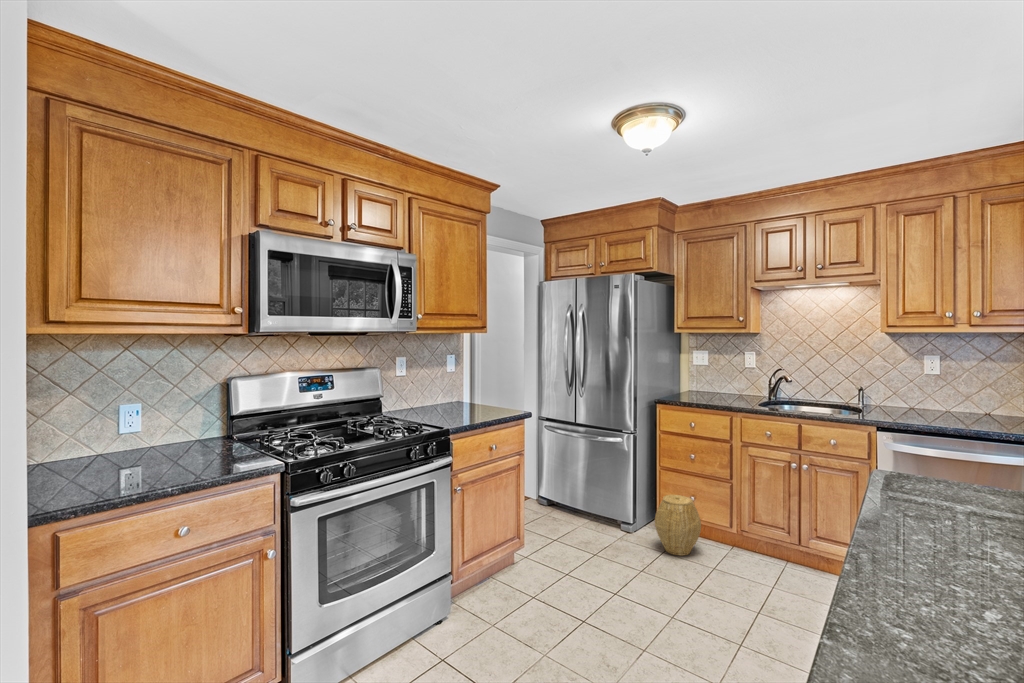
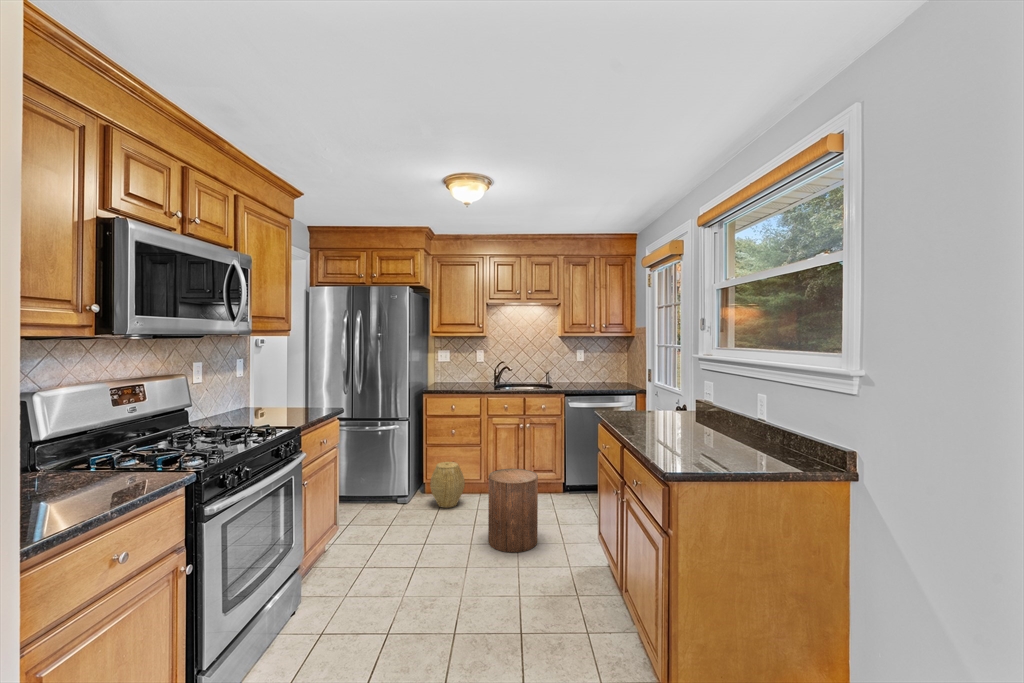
stool: none [694,522,772,652] -> present [488,469,538,552]

